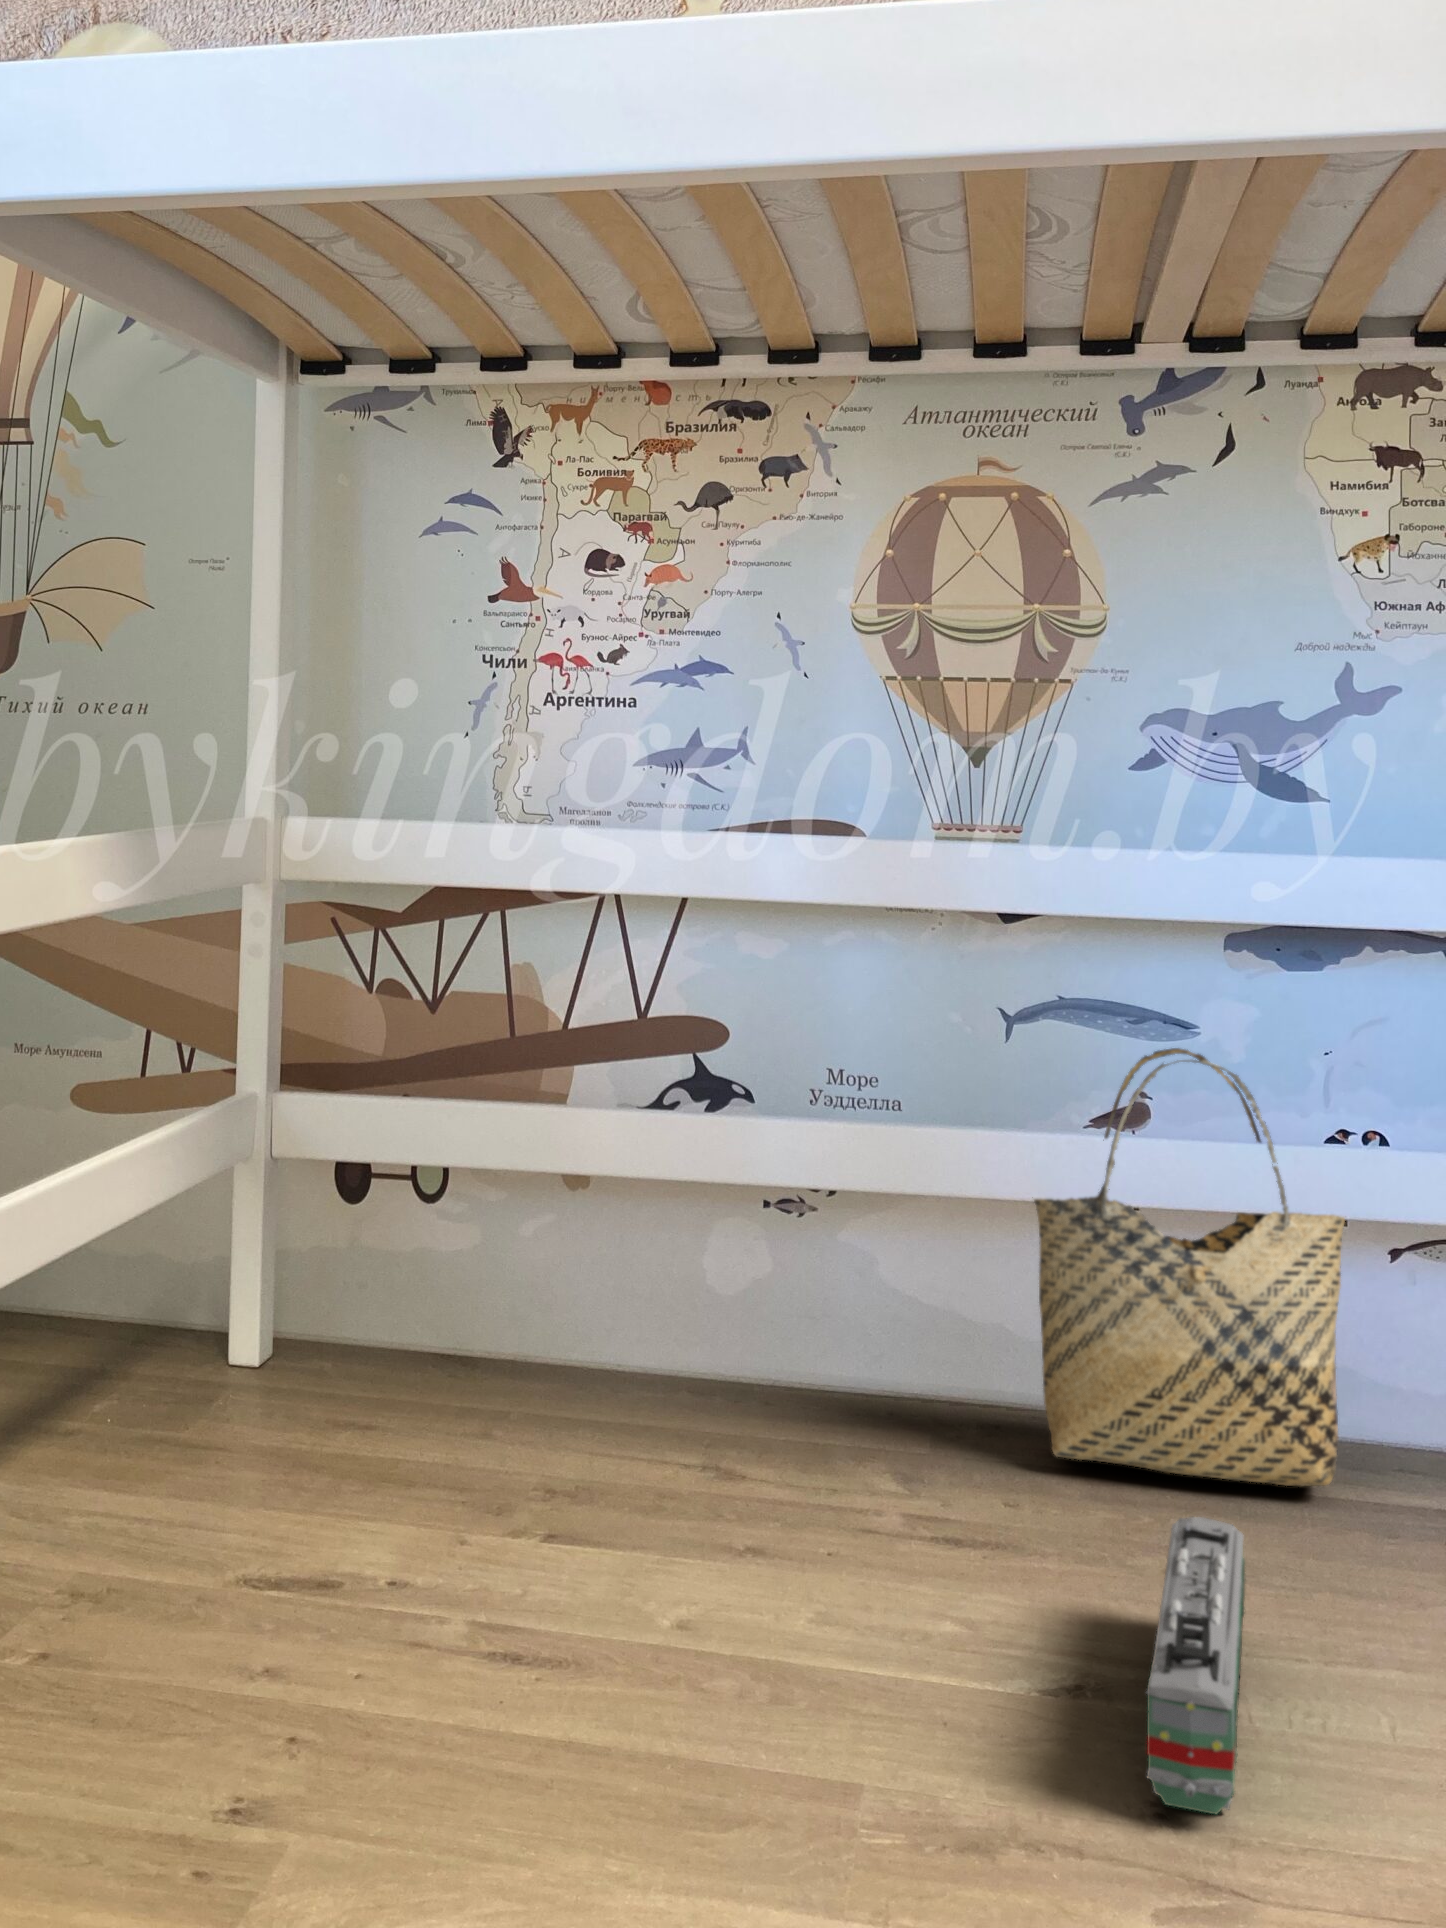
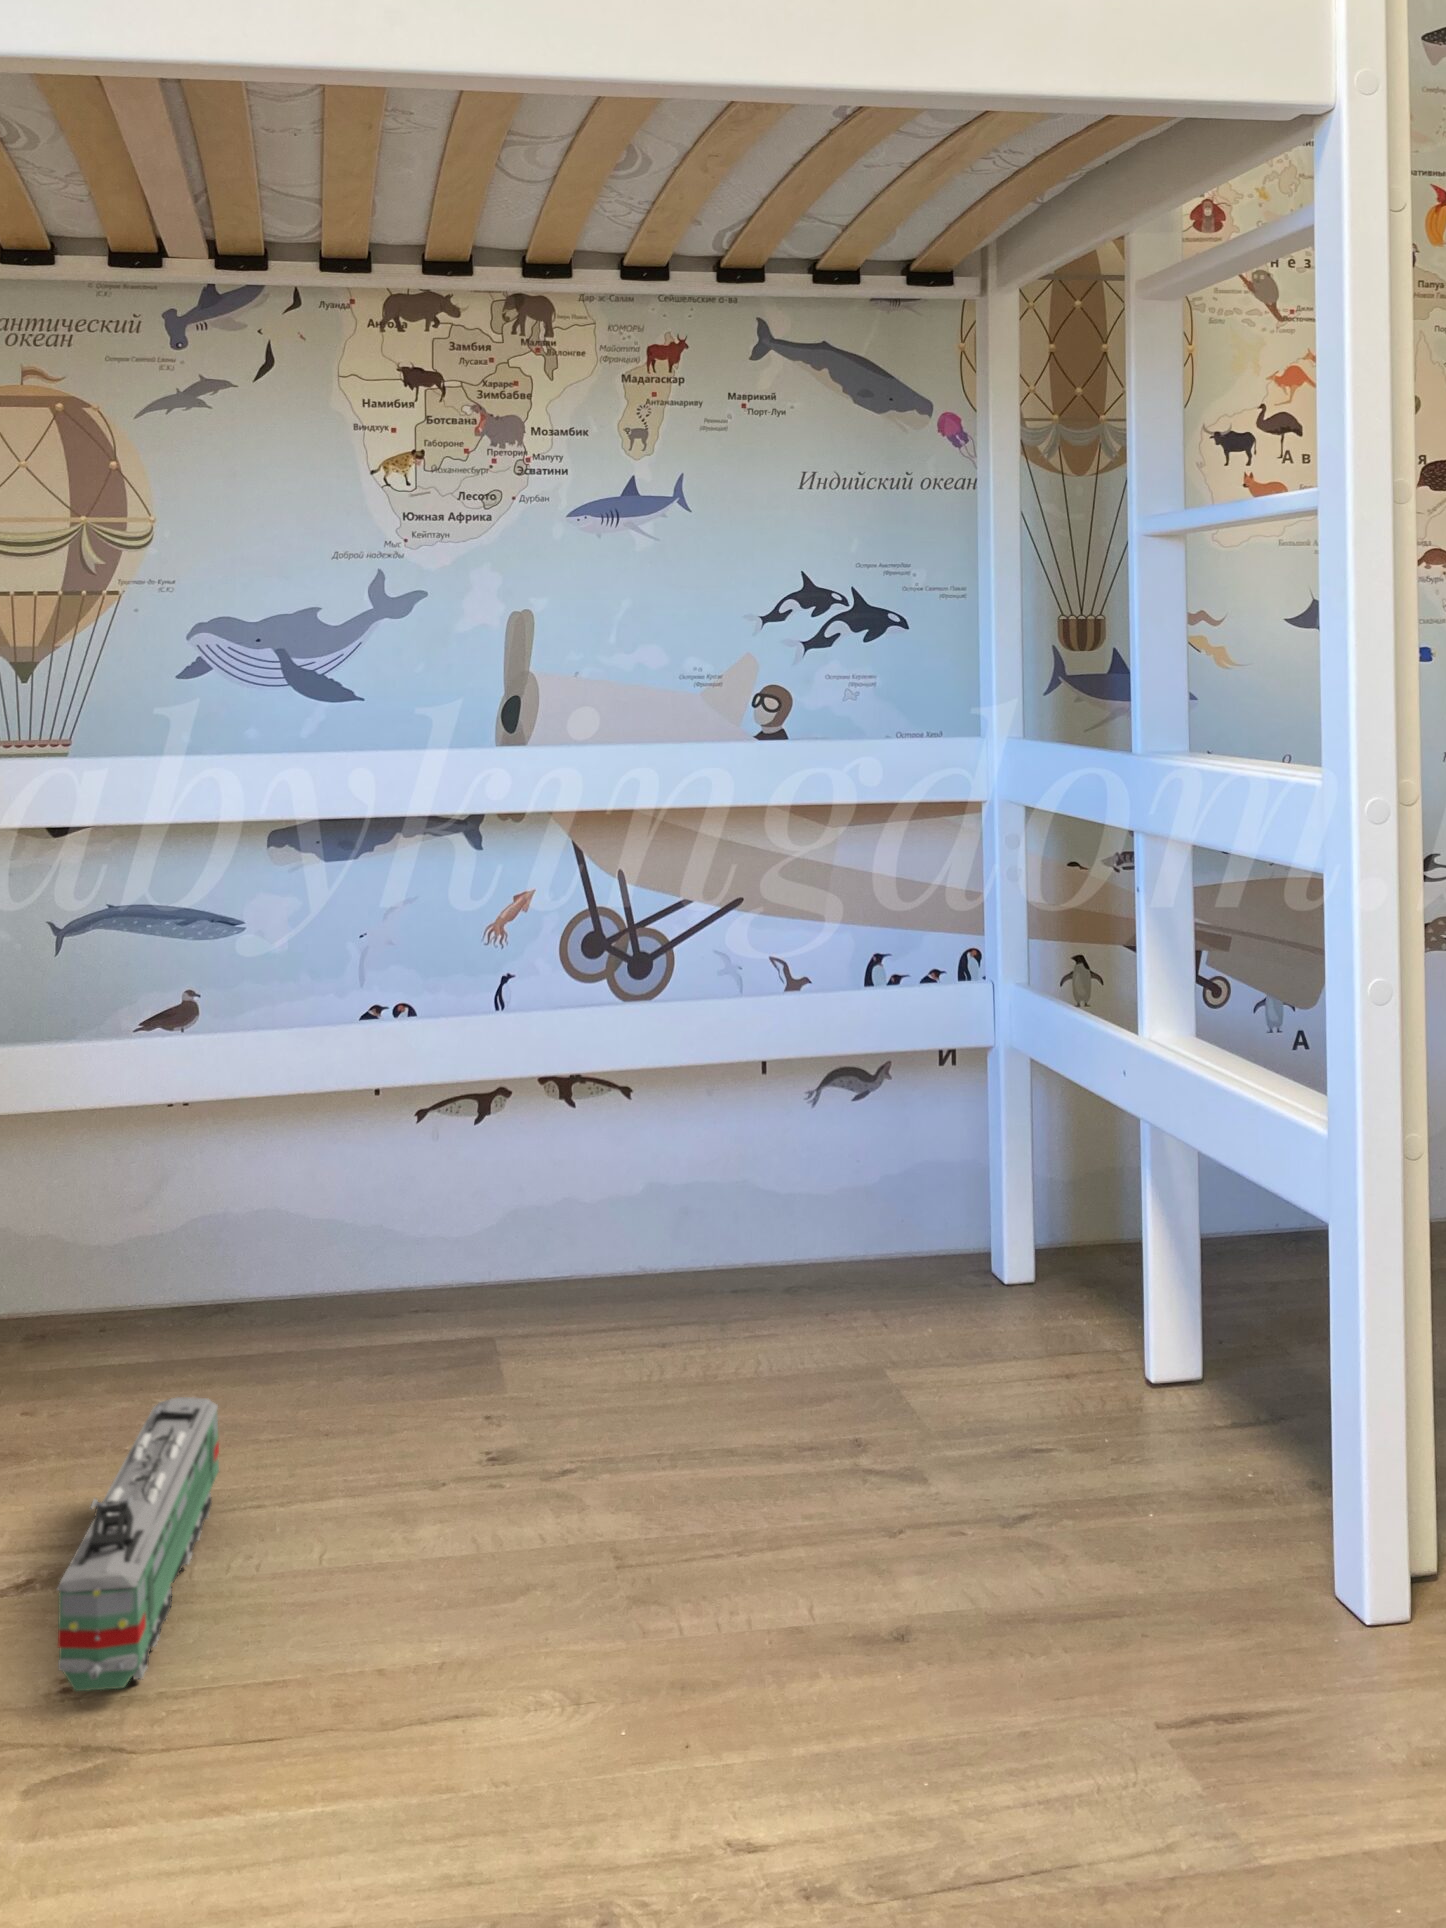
woven basket: present [1034,1048,1345,1486] -> none [70,945,369,1356]

